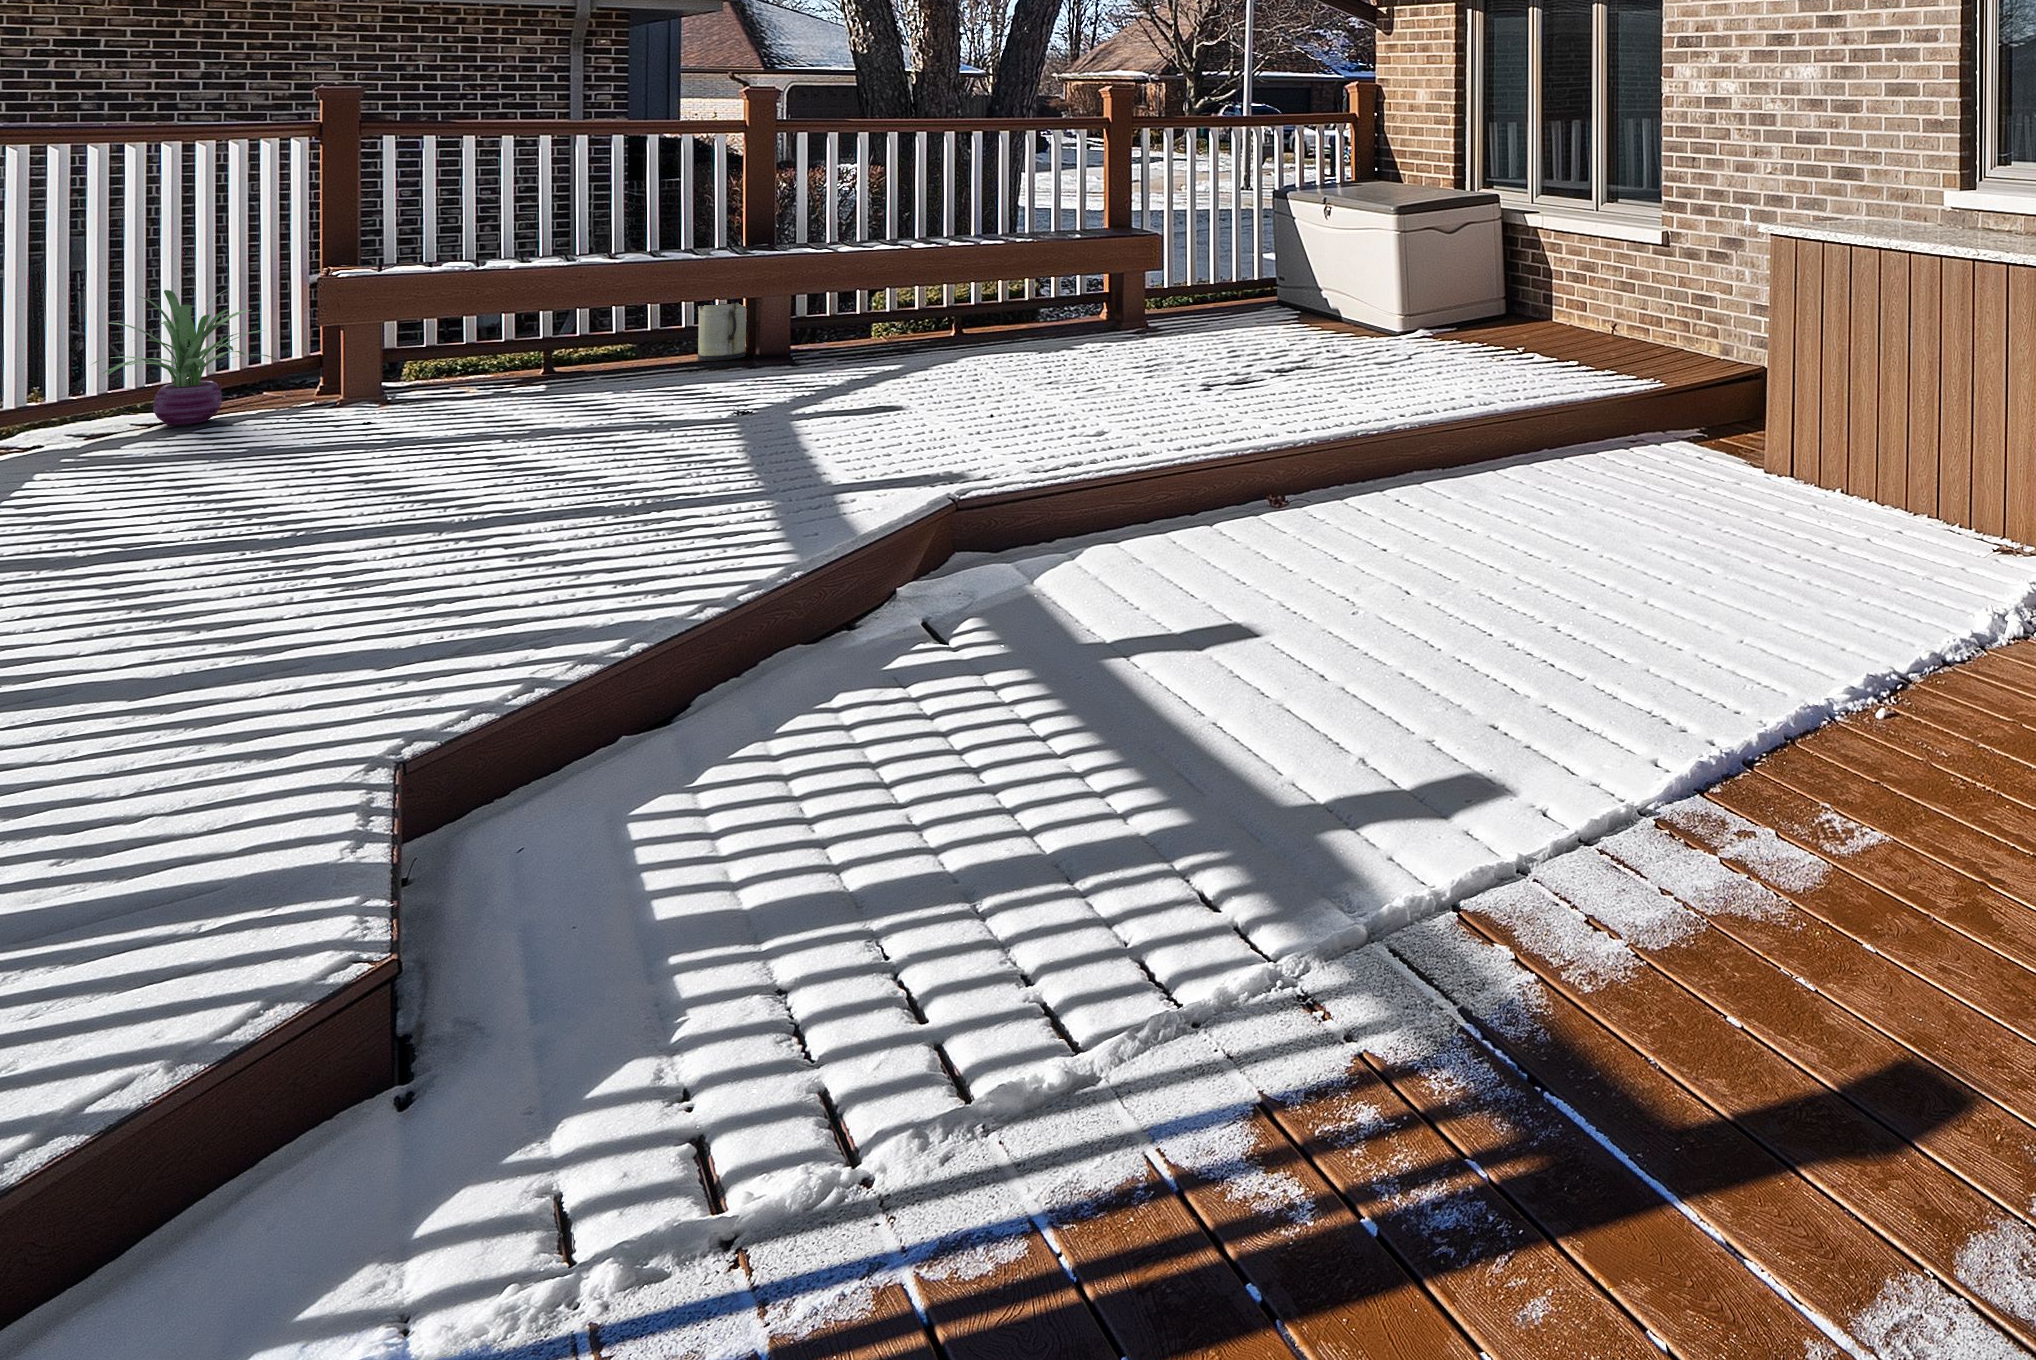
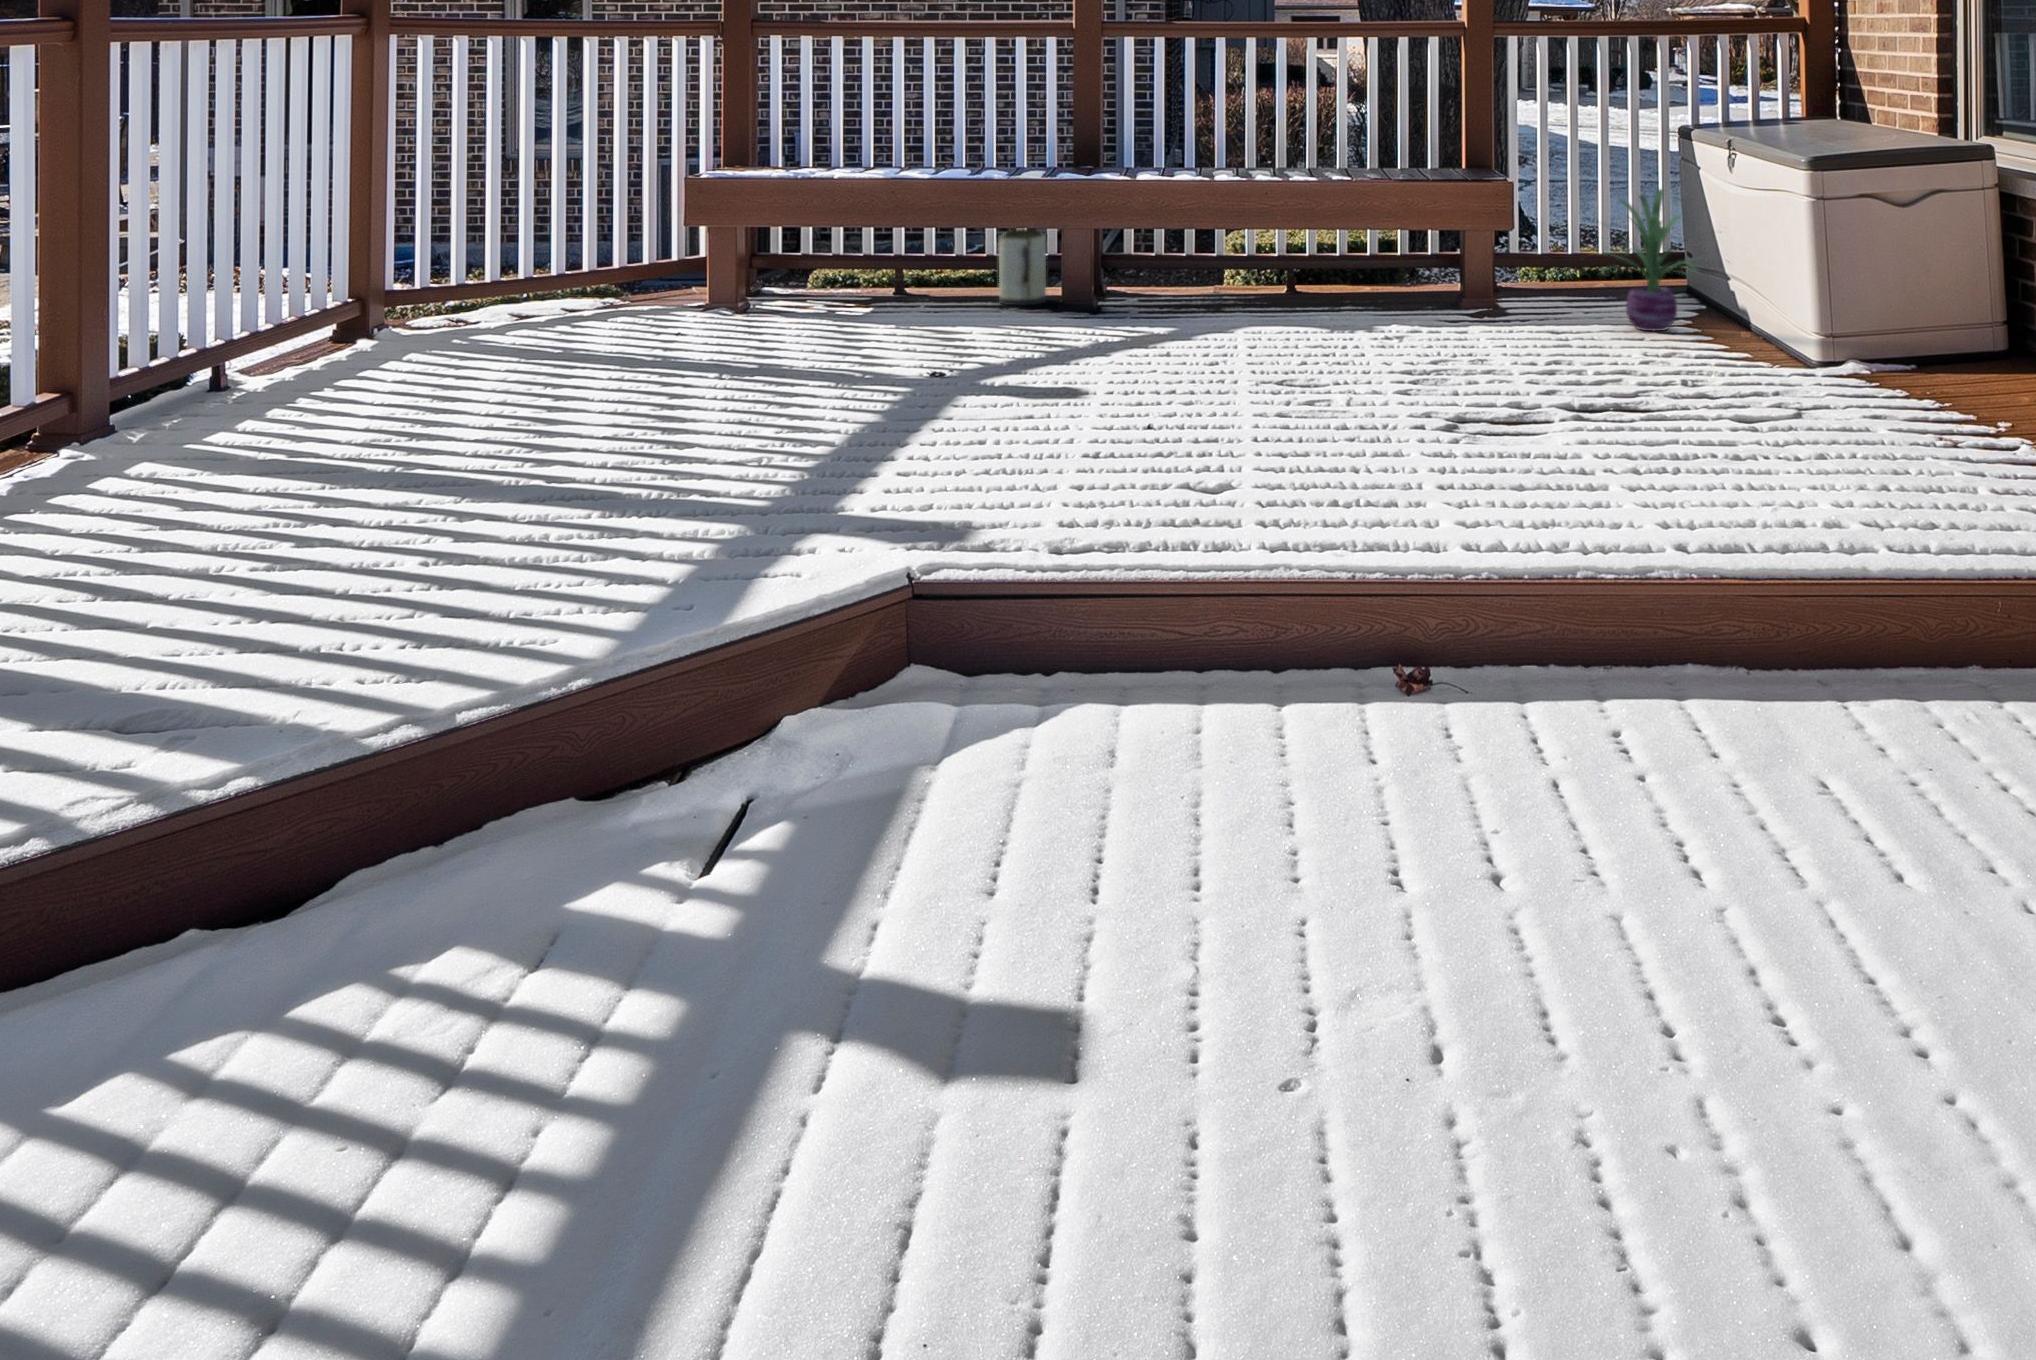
decorative plant: present [93,290,277,425] -> present [1602,189,1700,331]

